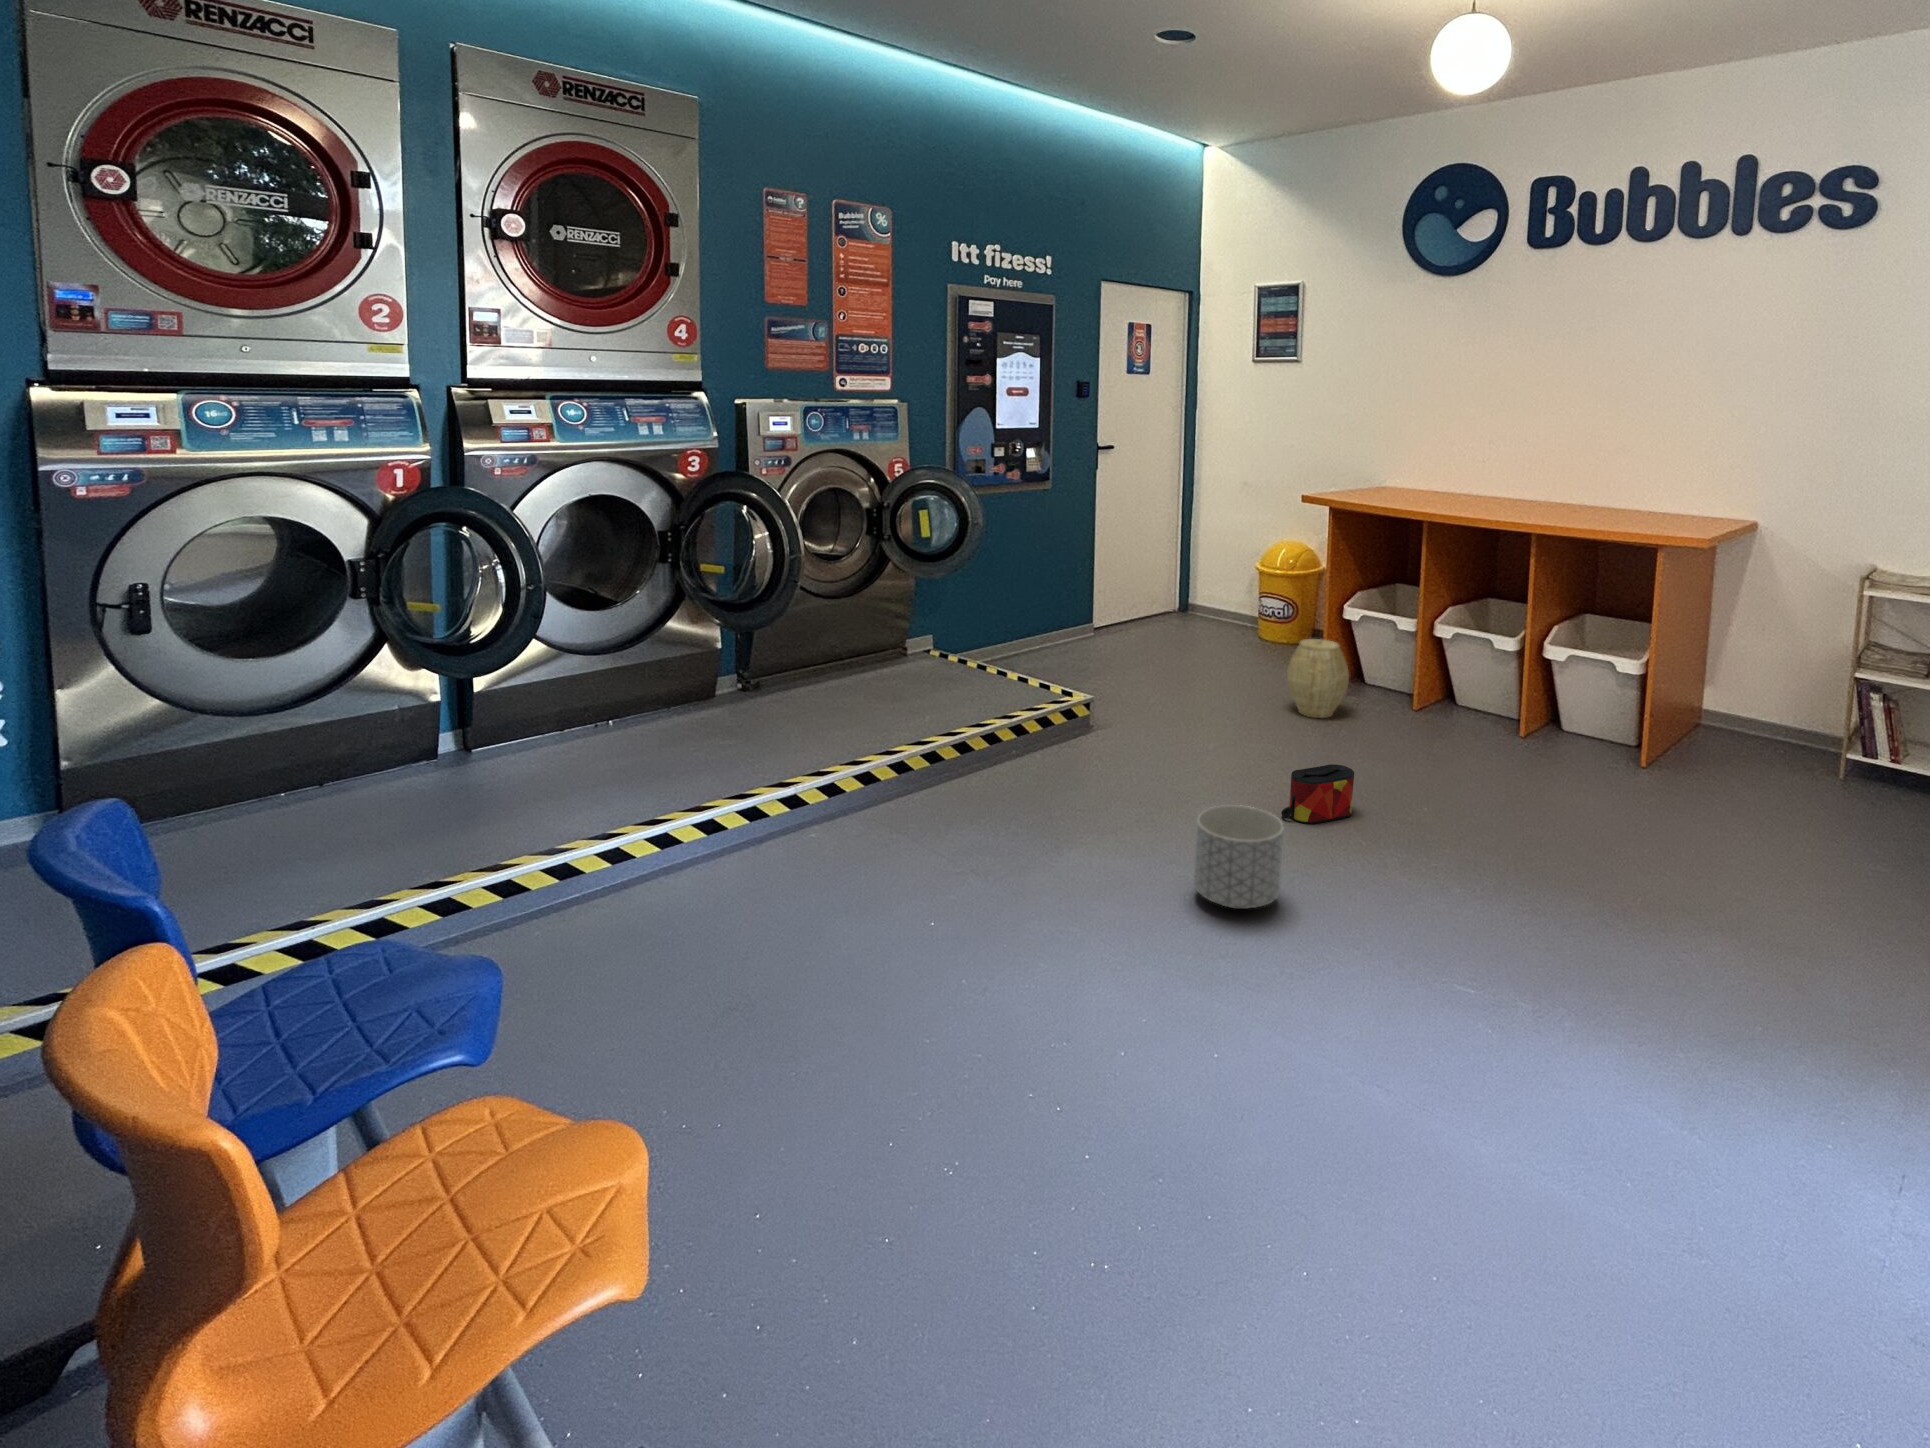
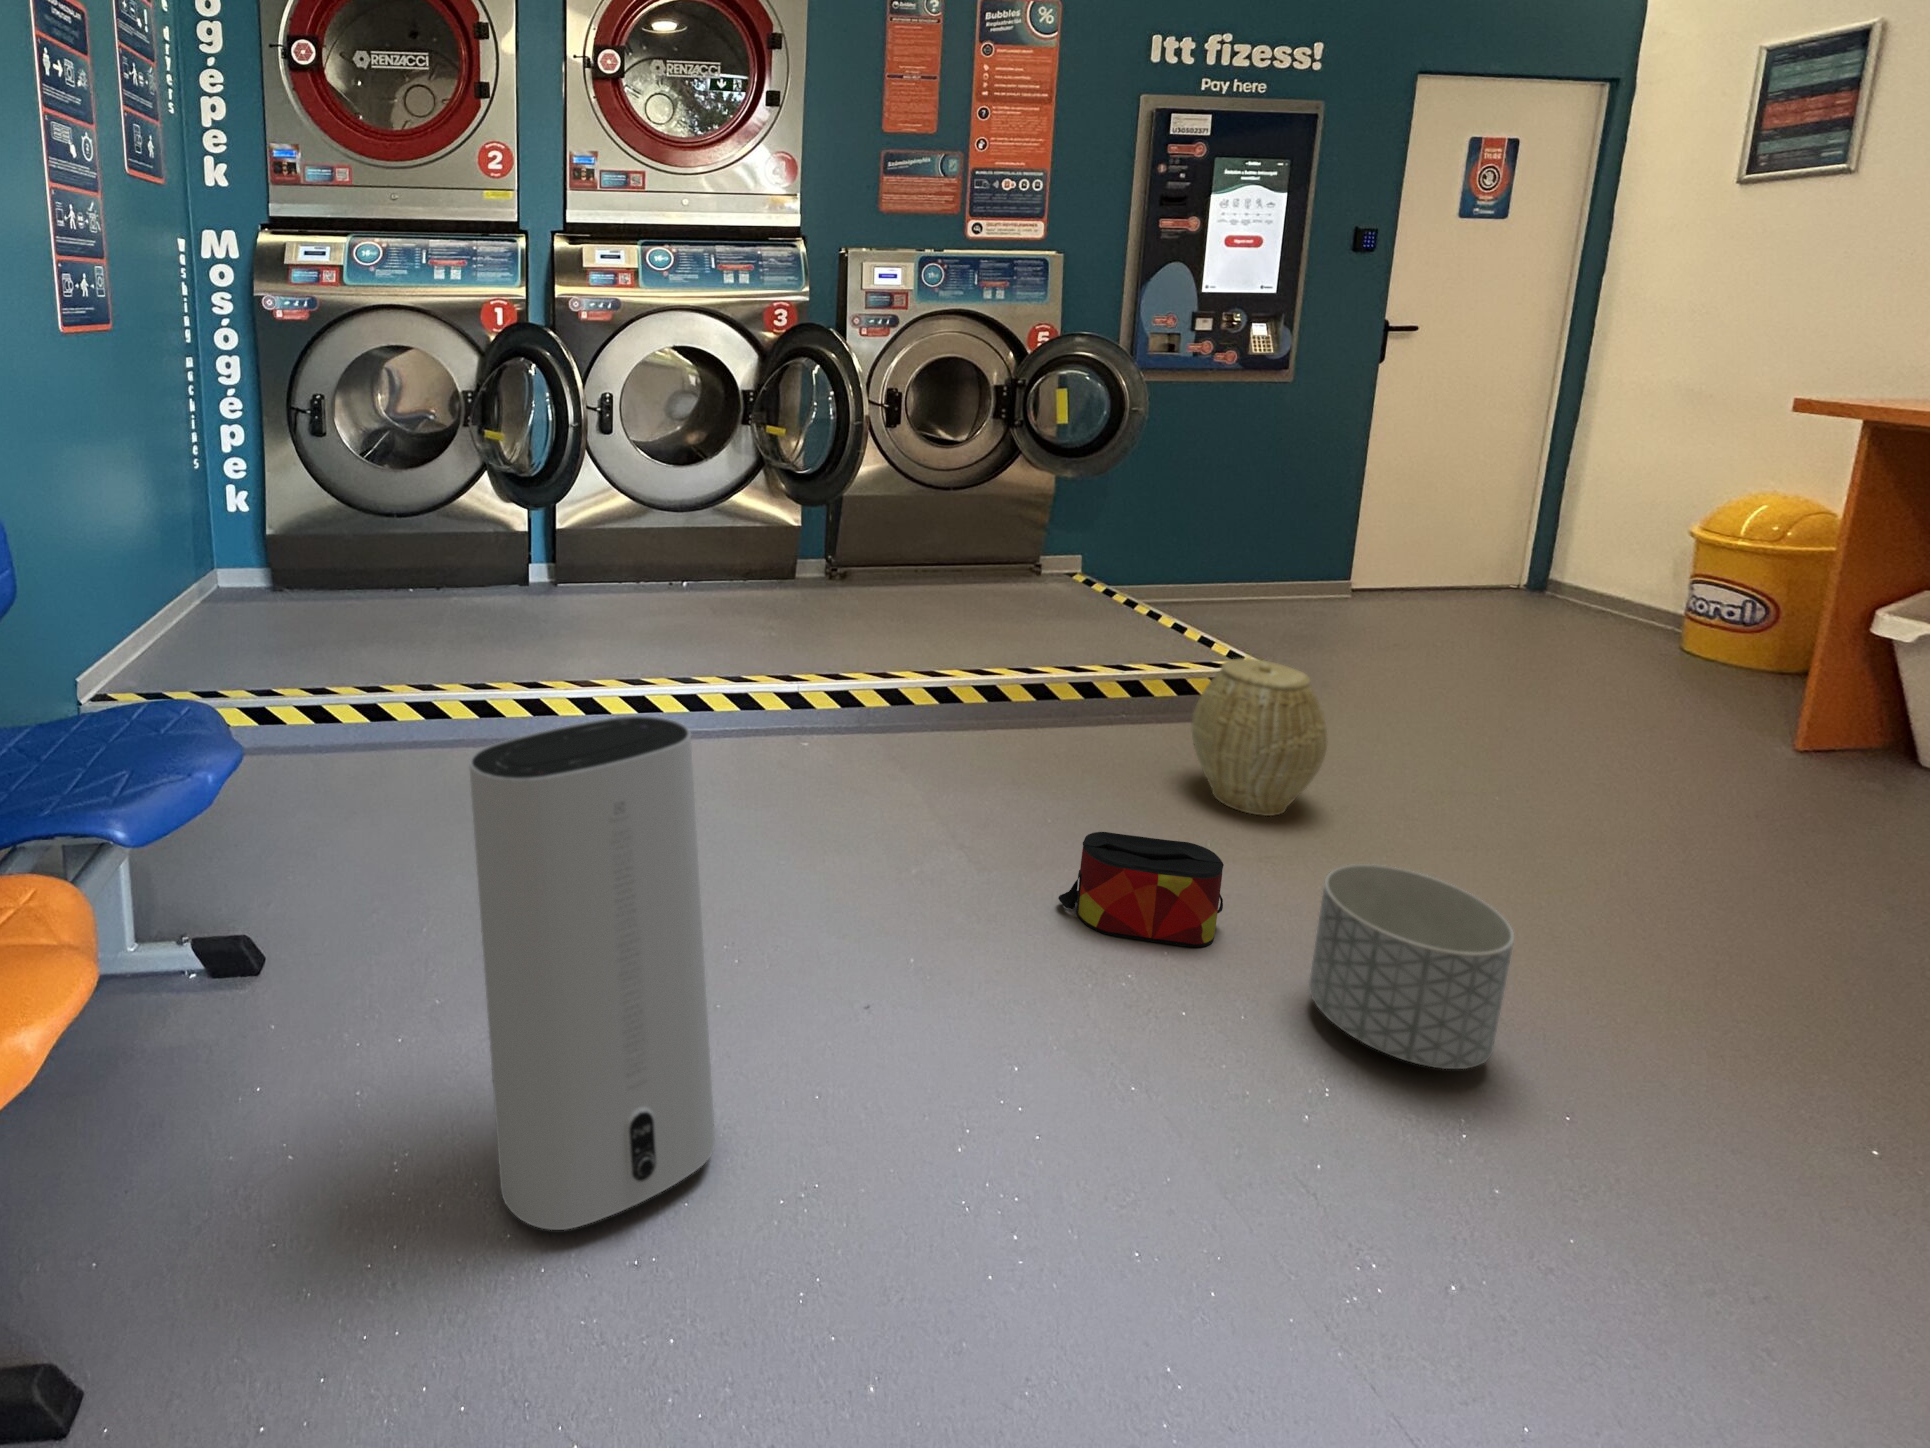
woven basket: present [1287,639,1349,718] -> present [1192,659,1327,816]
bag: present [1281,764,1354,824] -> present [1058,832,1224,947]
air purifier: none [789,820,958,1199] -> present [469,716,715,1230]

